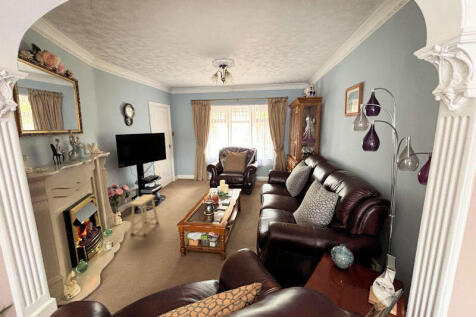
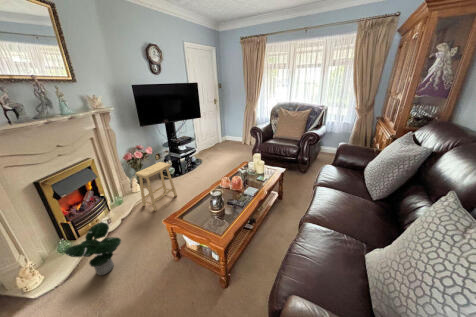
potted plant: none [110,236,148,277] -> present [65,222,121,275]

